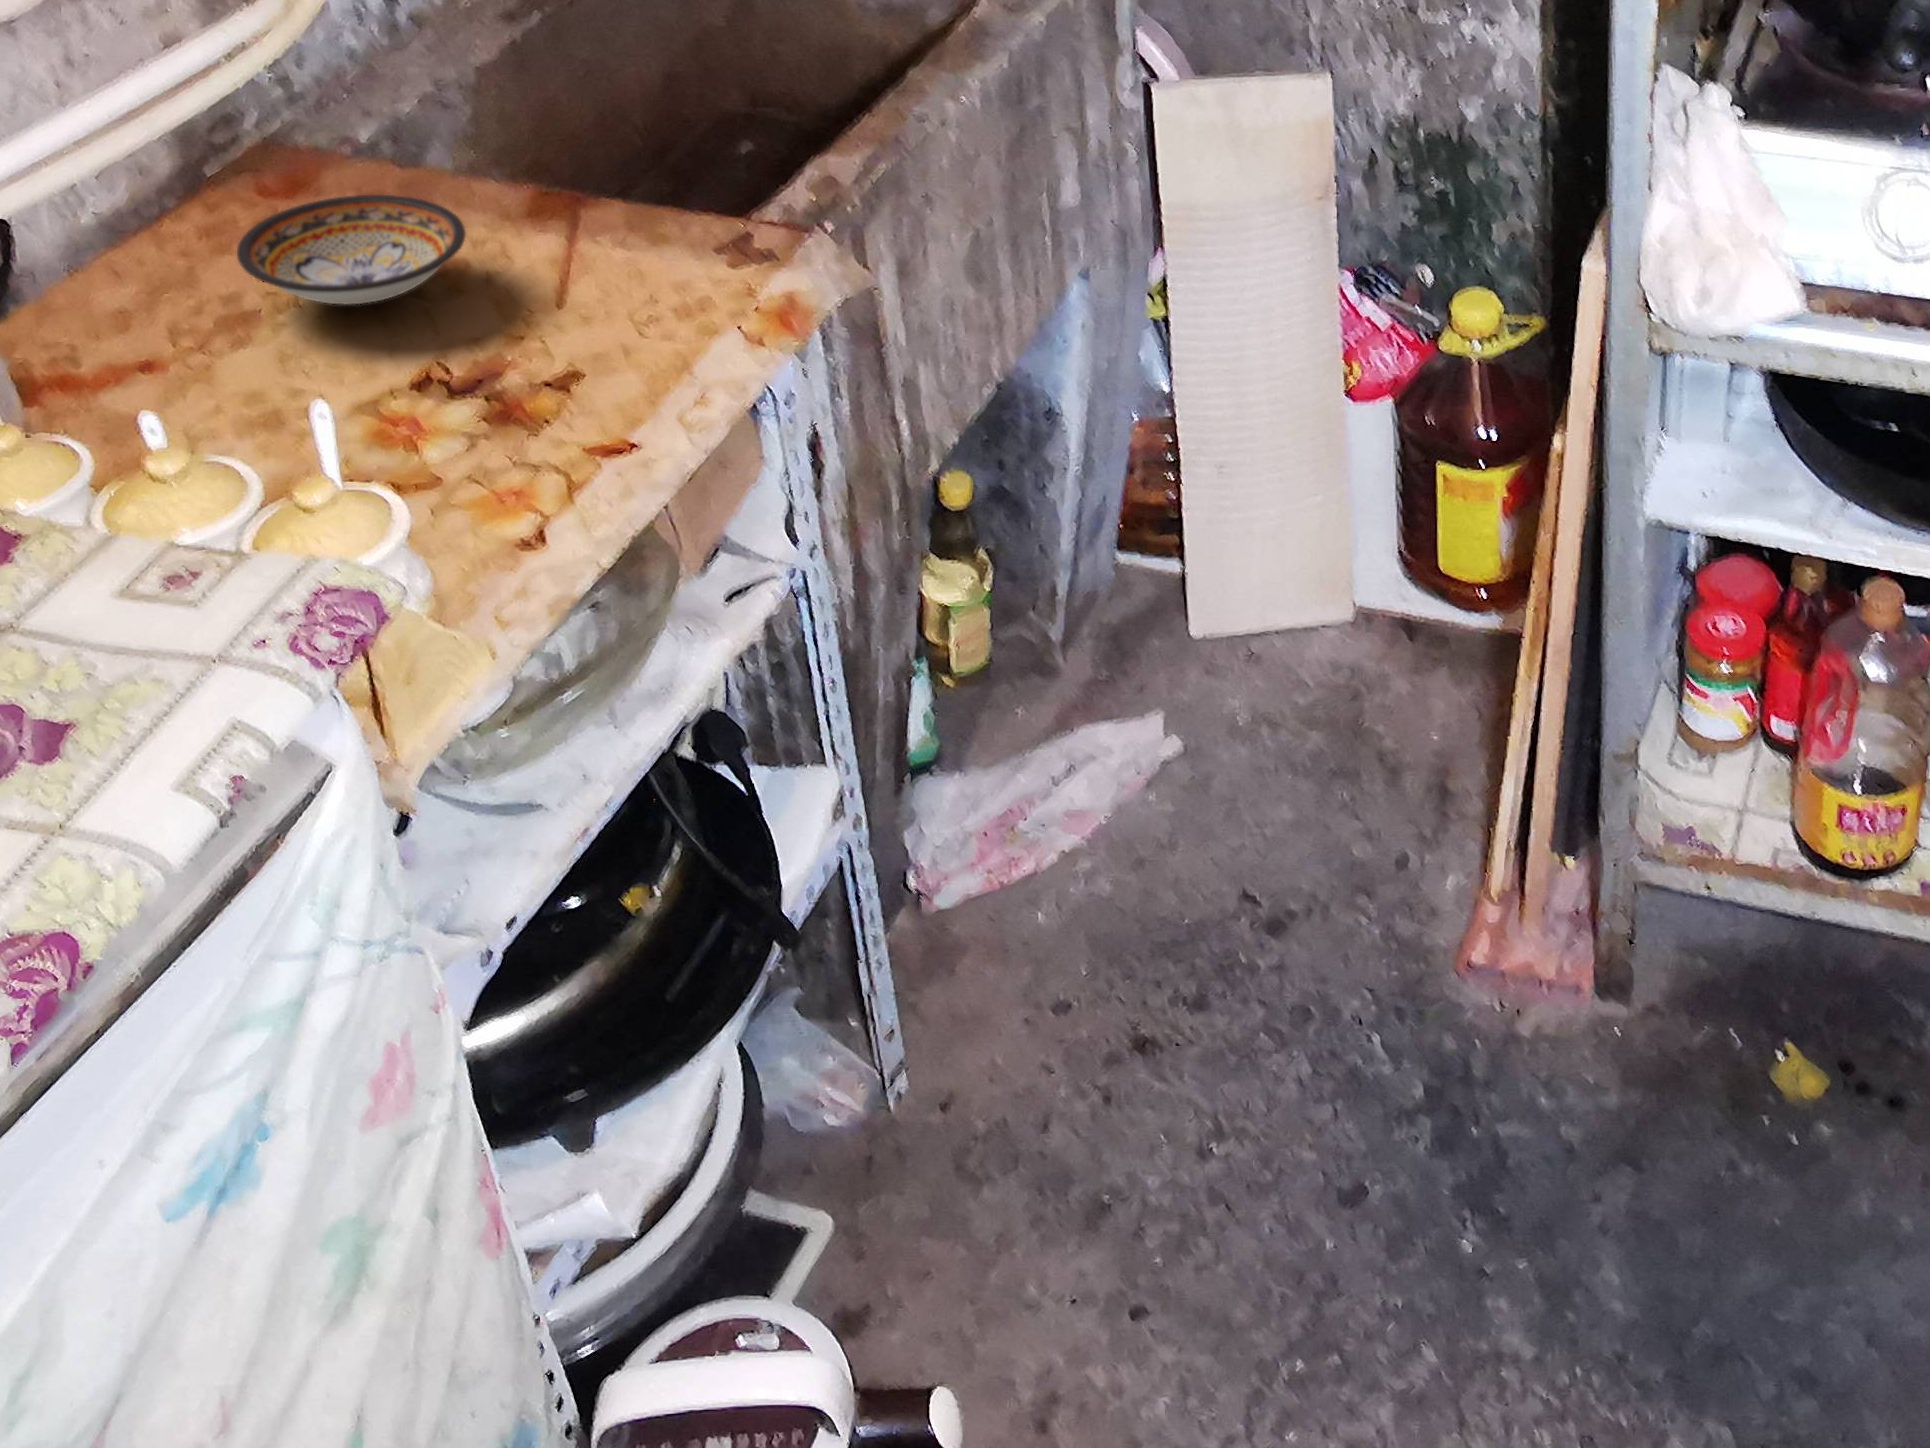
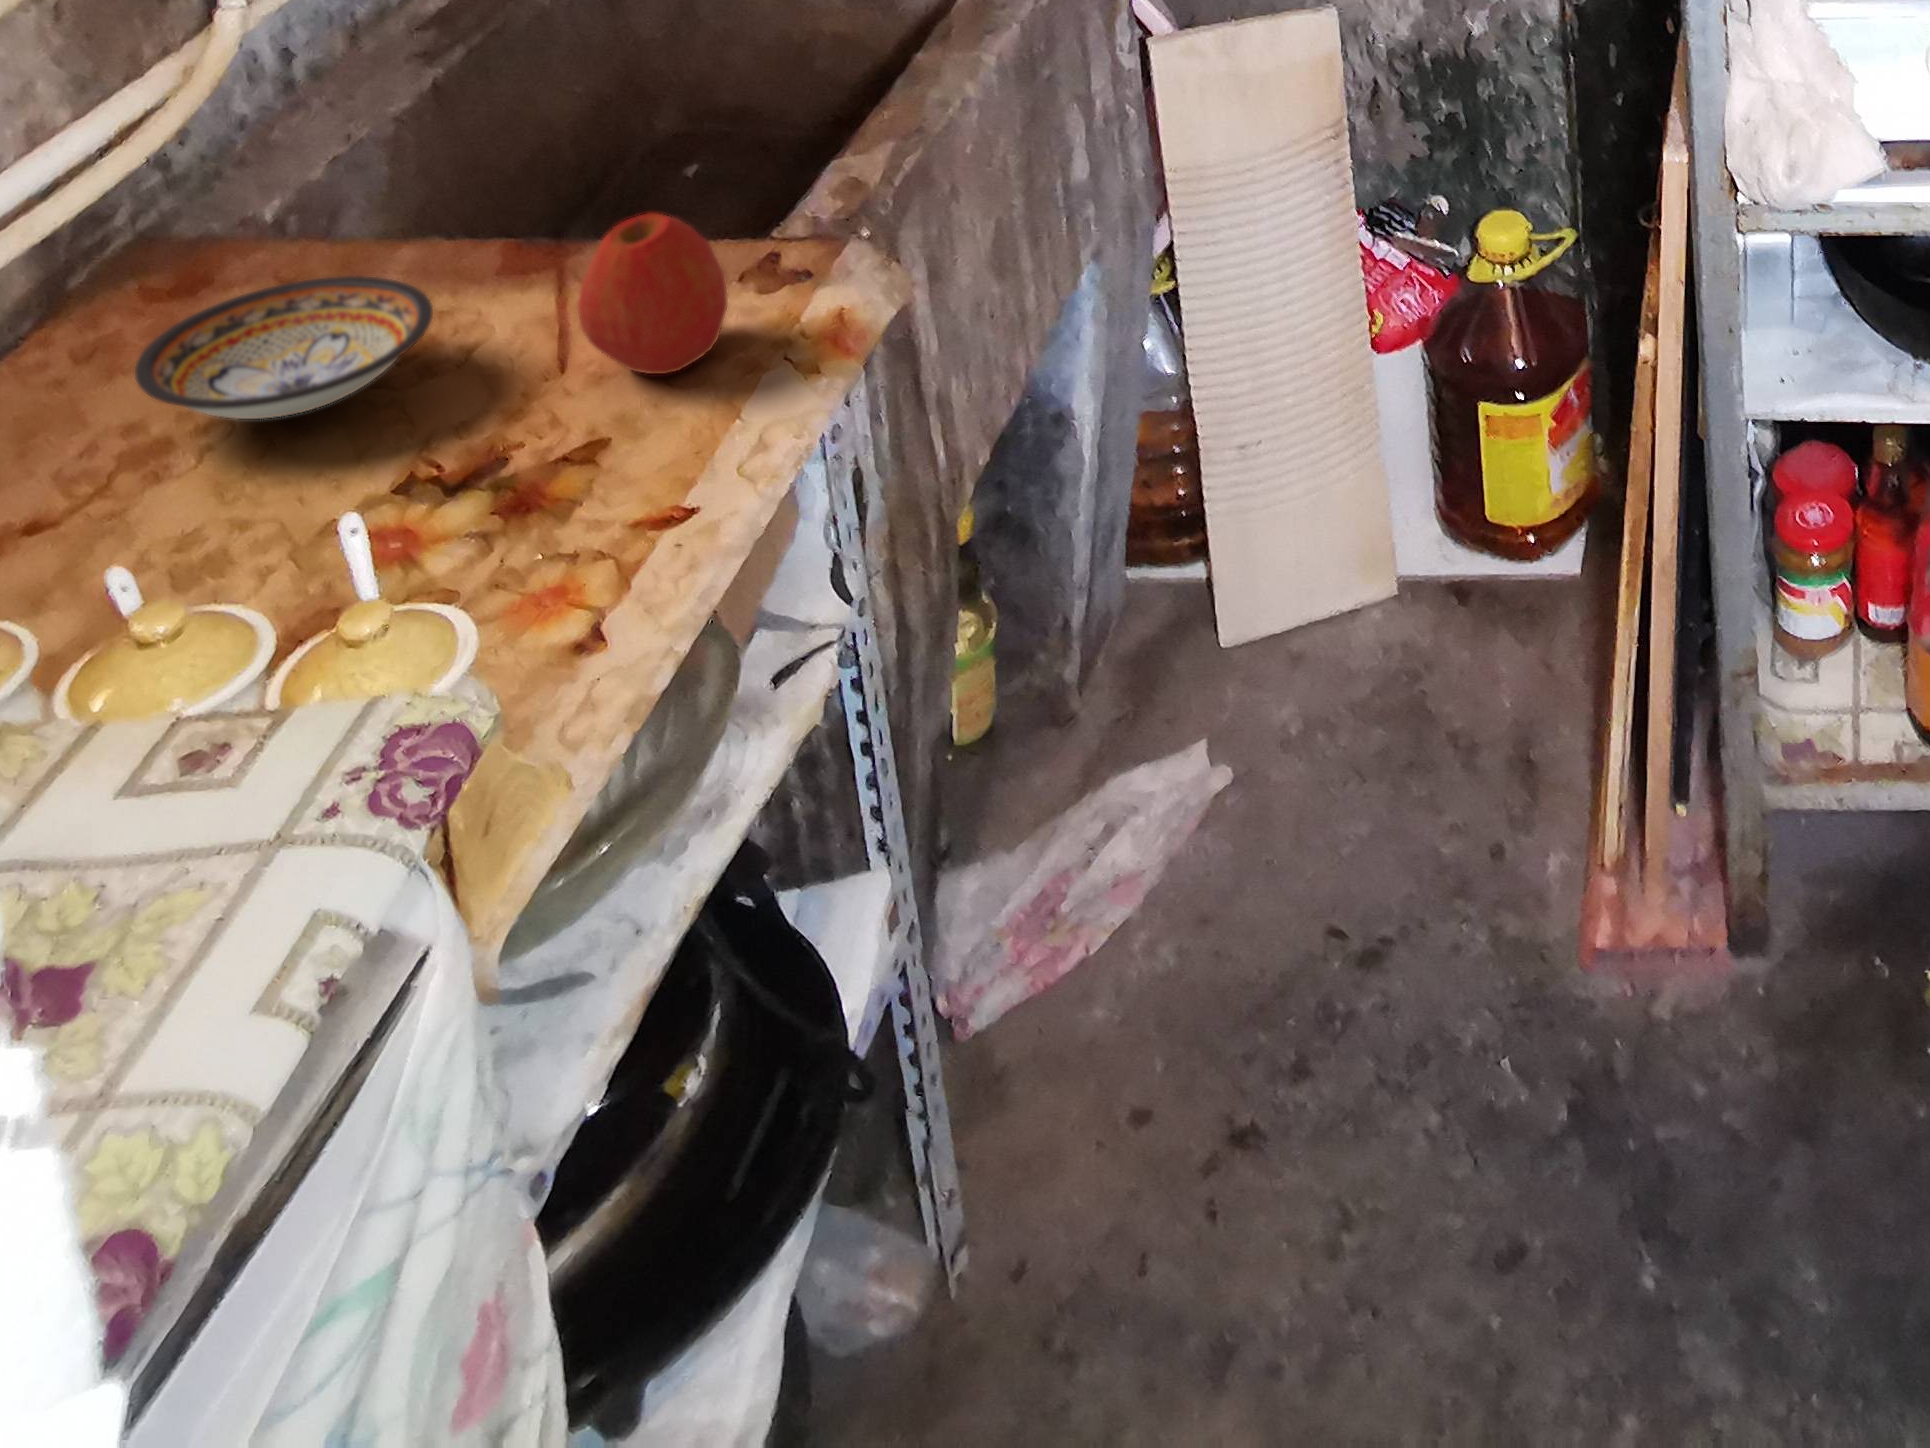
apple: none [576,179,703,321] -> present [577,213,728,374]

